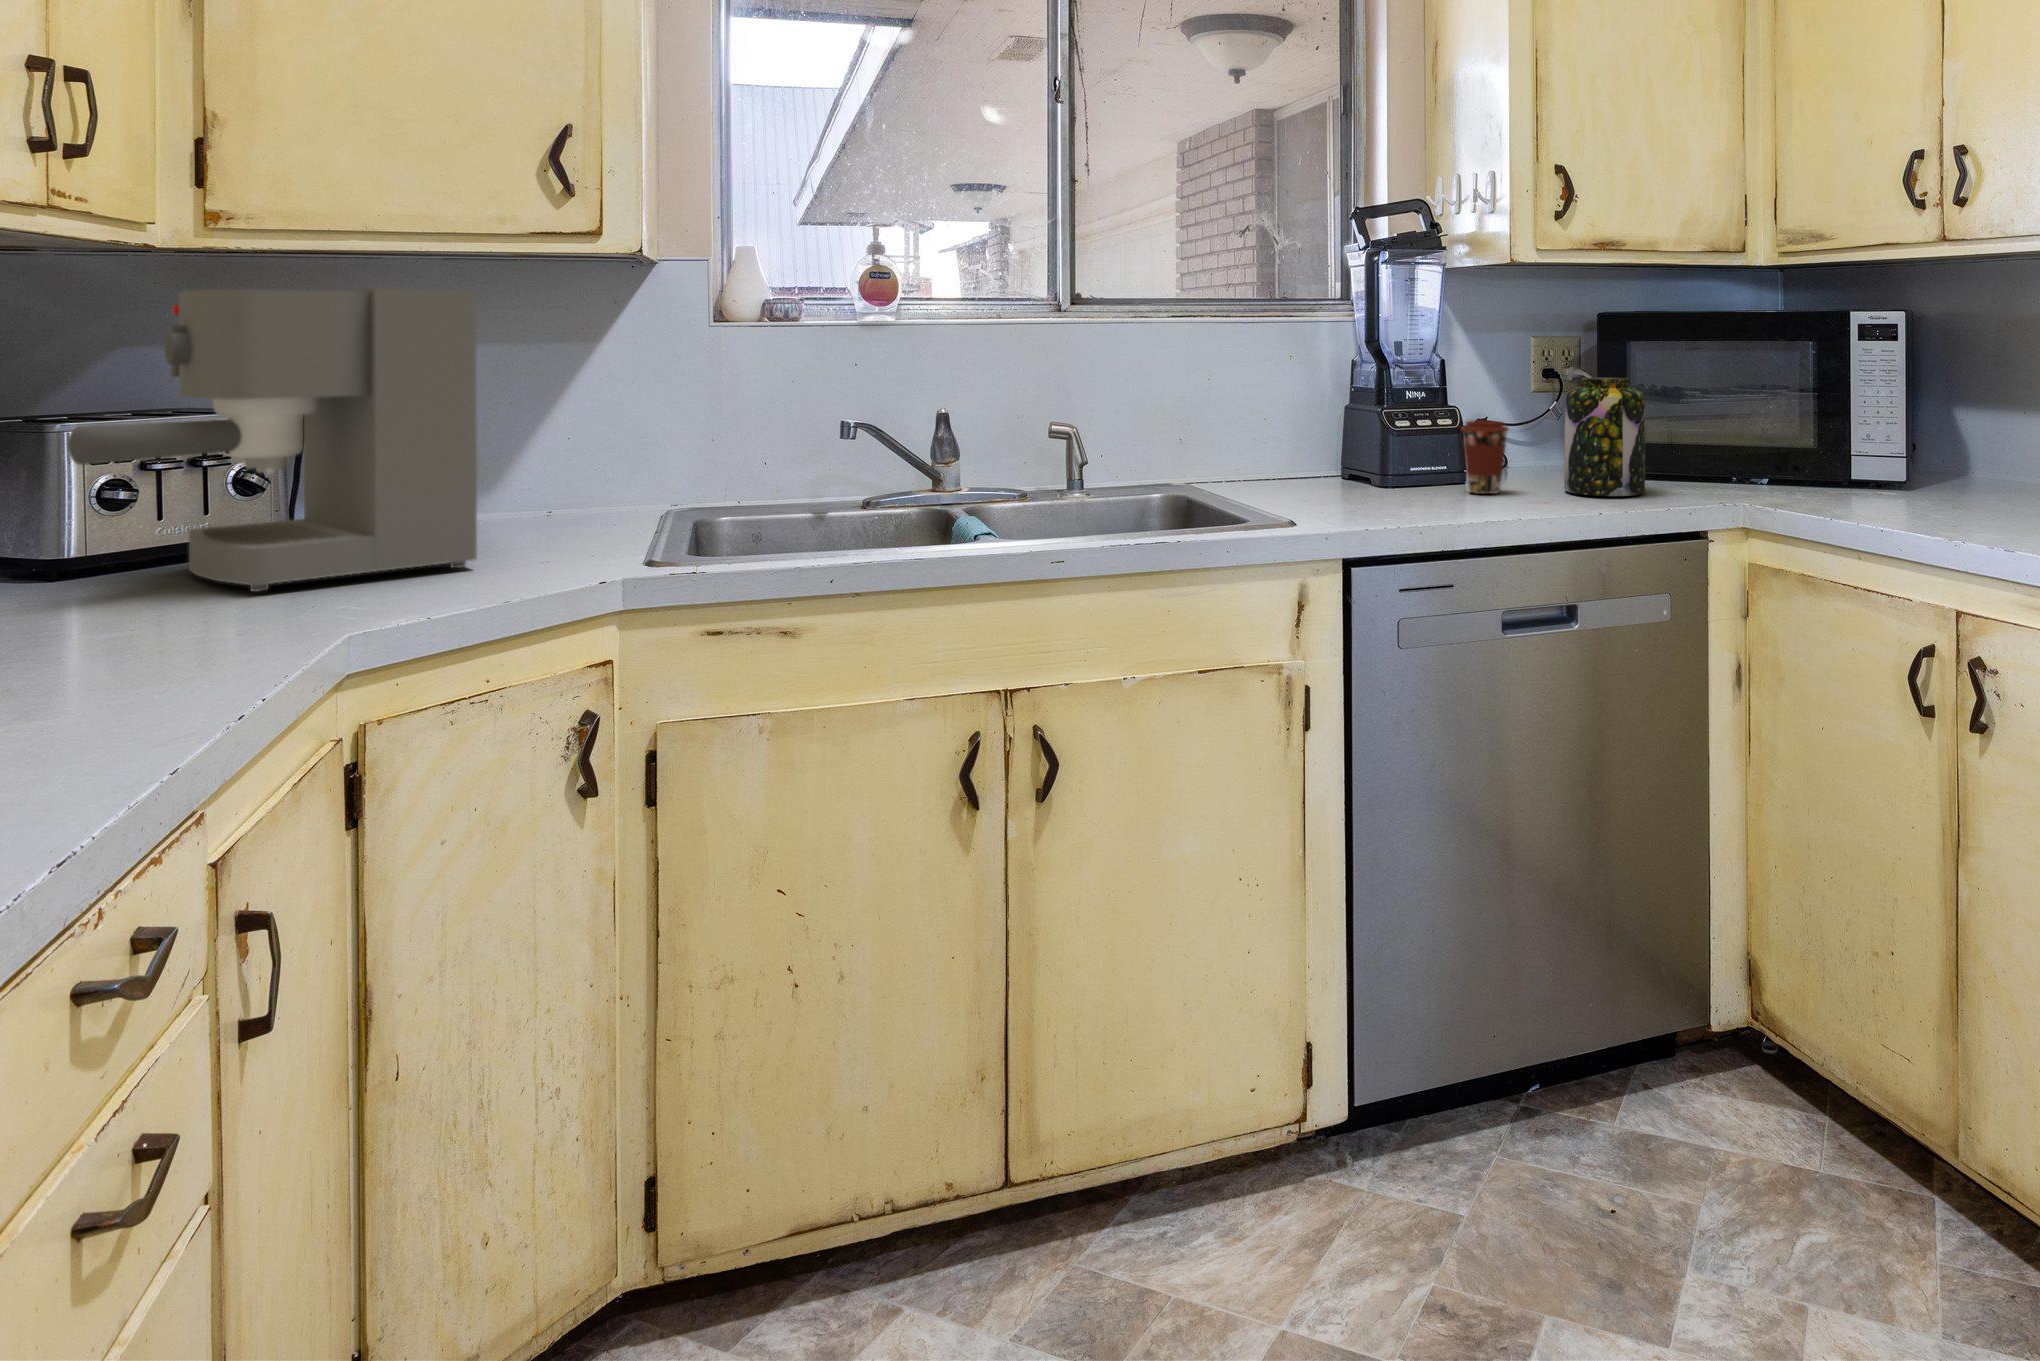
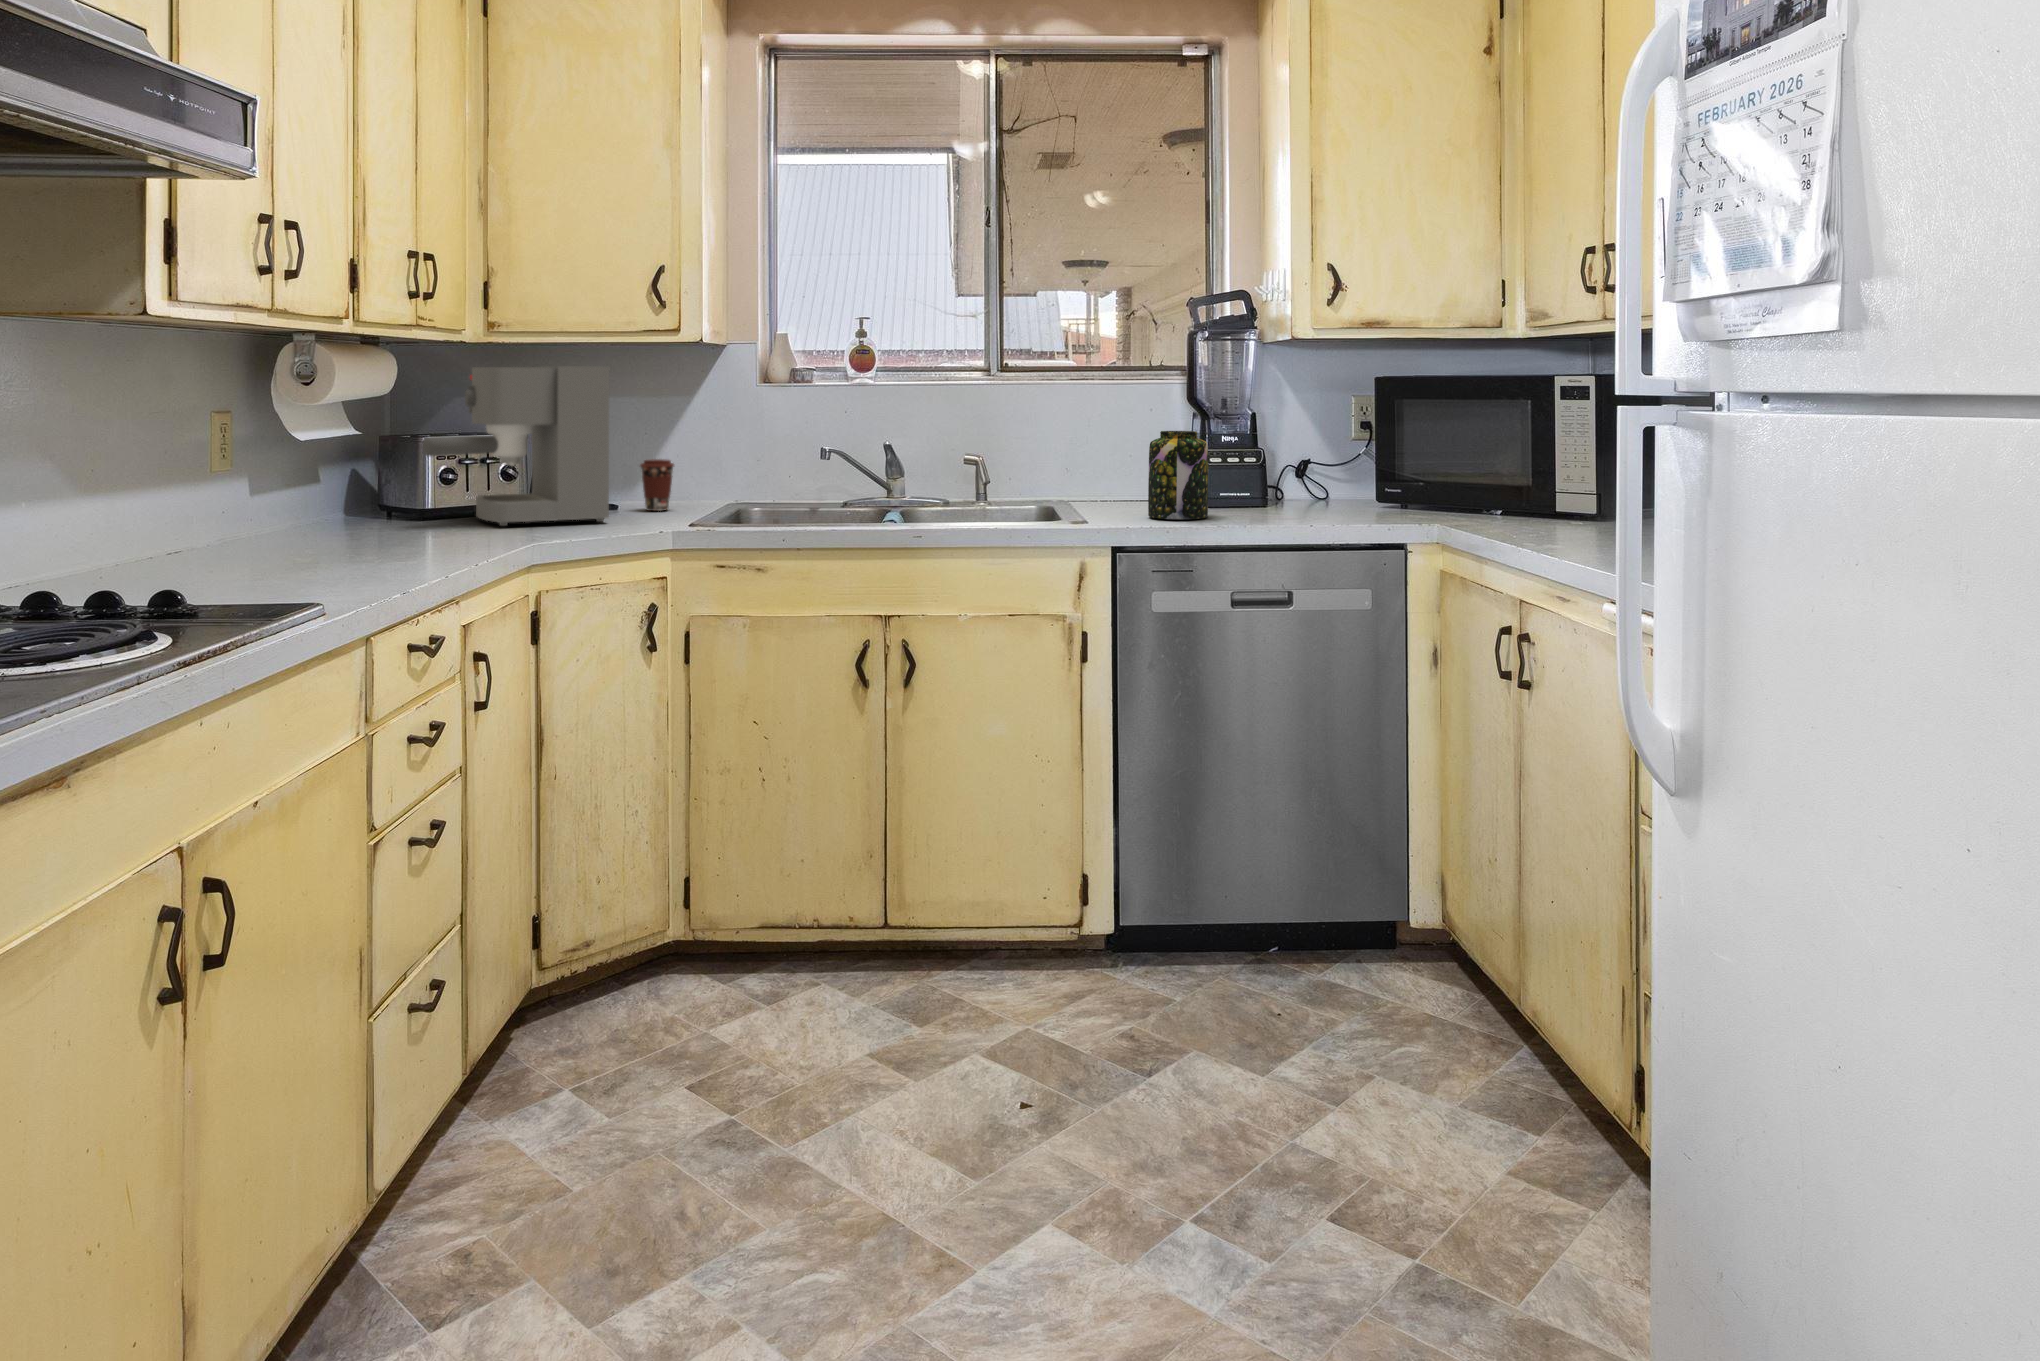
jar: present [1564,378,1645,496] -> present [1148,431,1208,519]
coffee cup: present [1461,420,1508,494] -> present [640,459,674,511]

